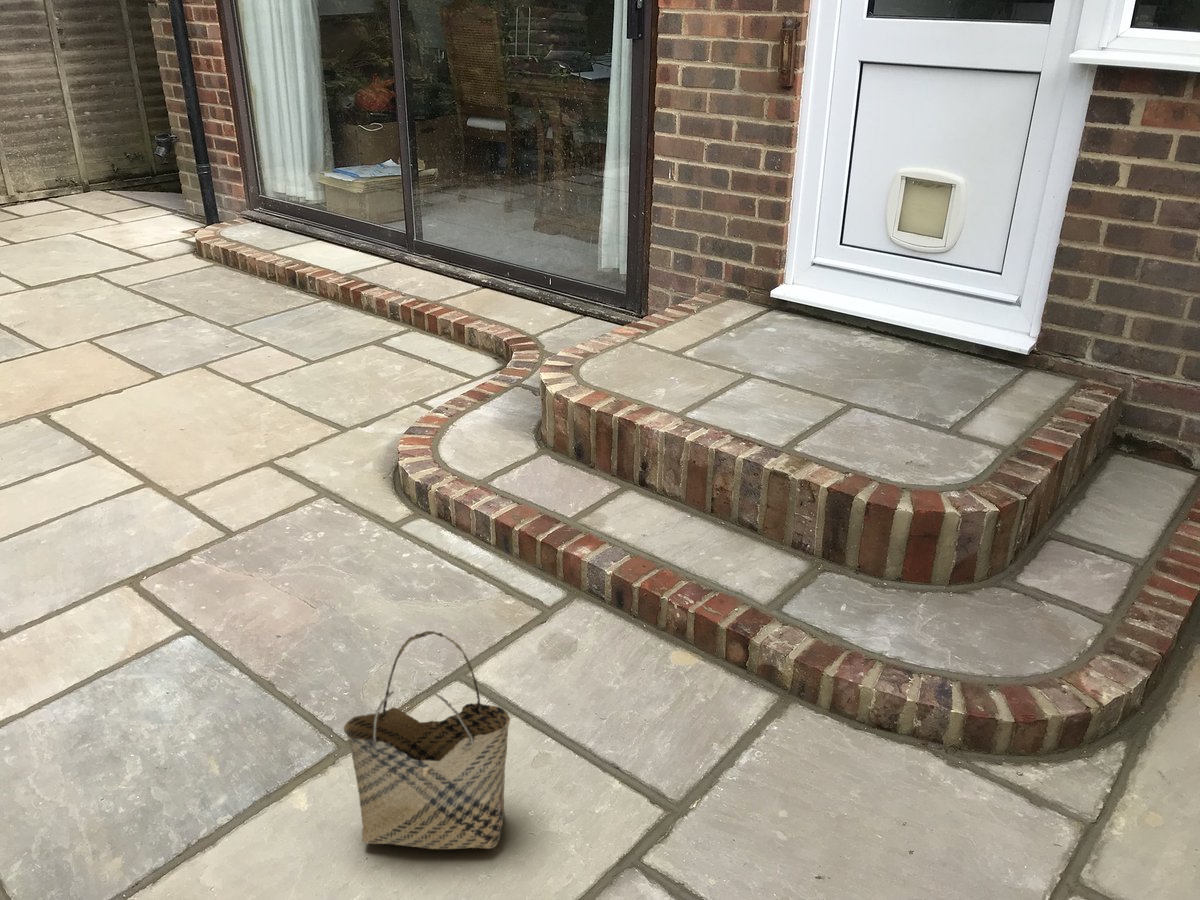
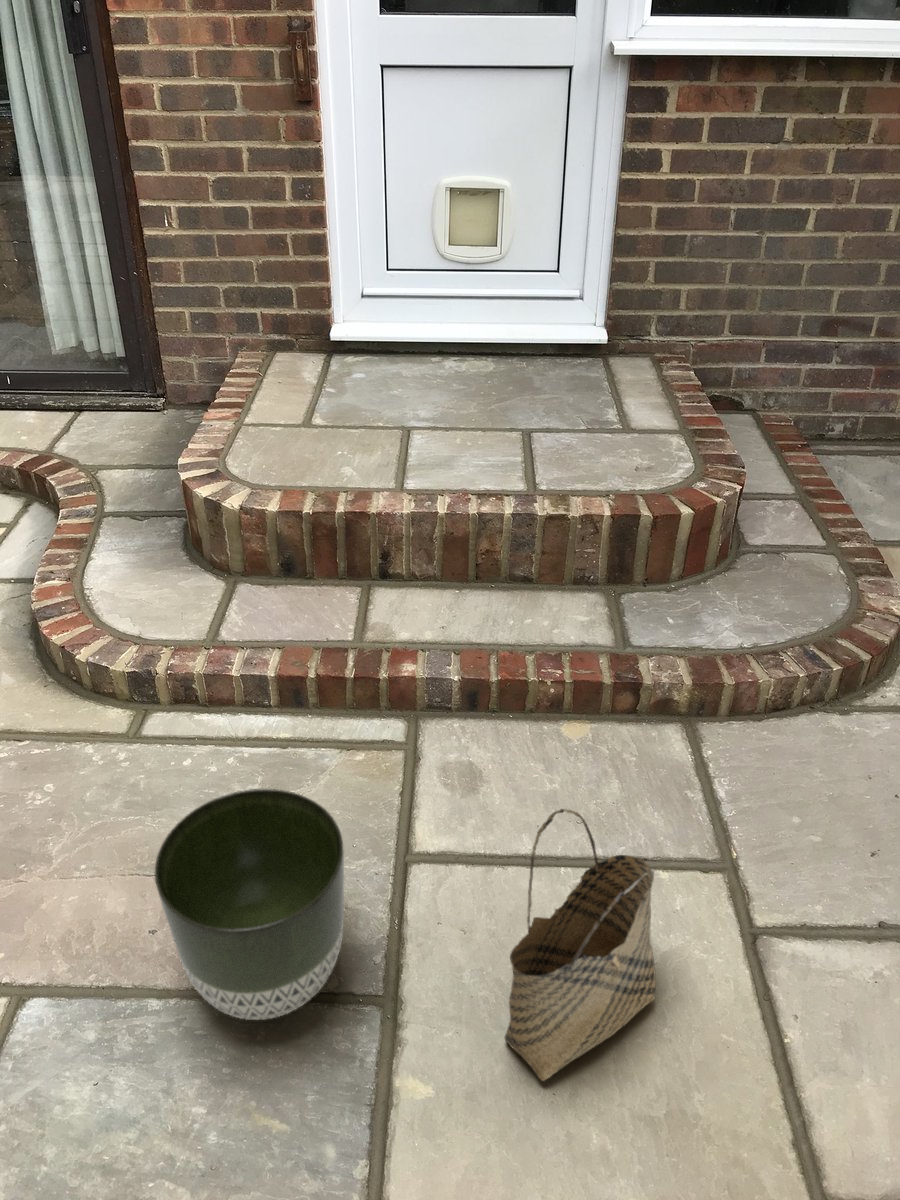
planter: none [212,545,355,712] -> present [155,789,344,1020]

